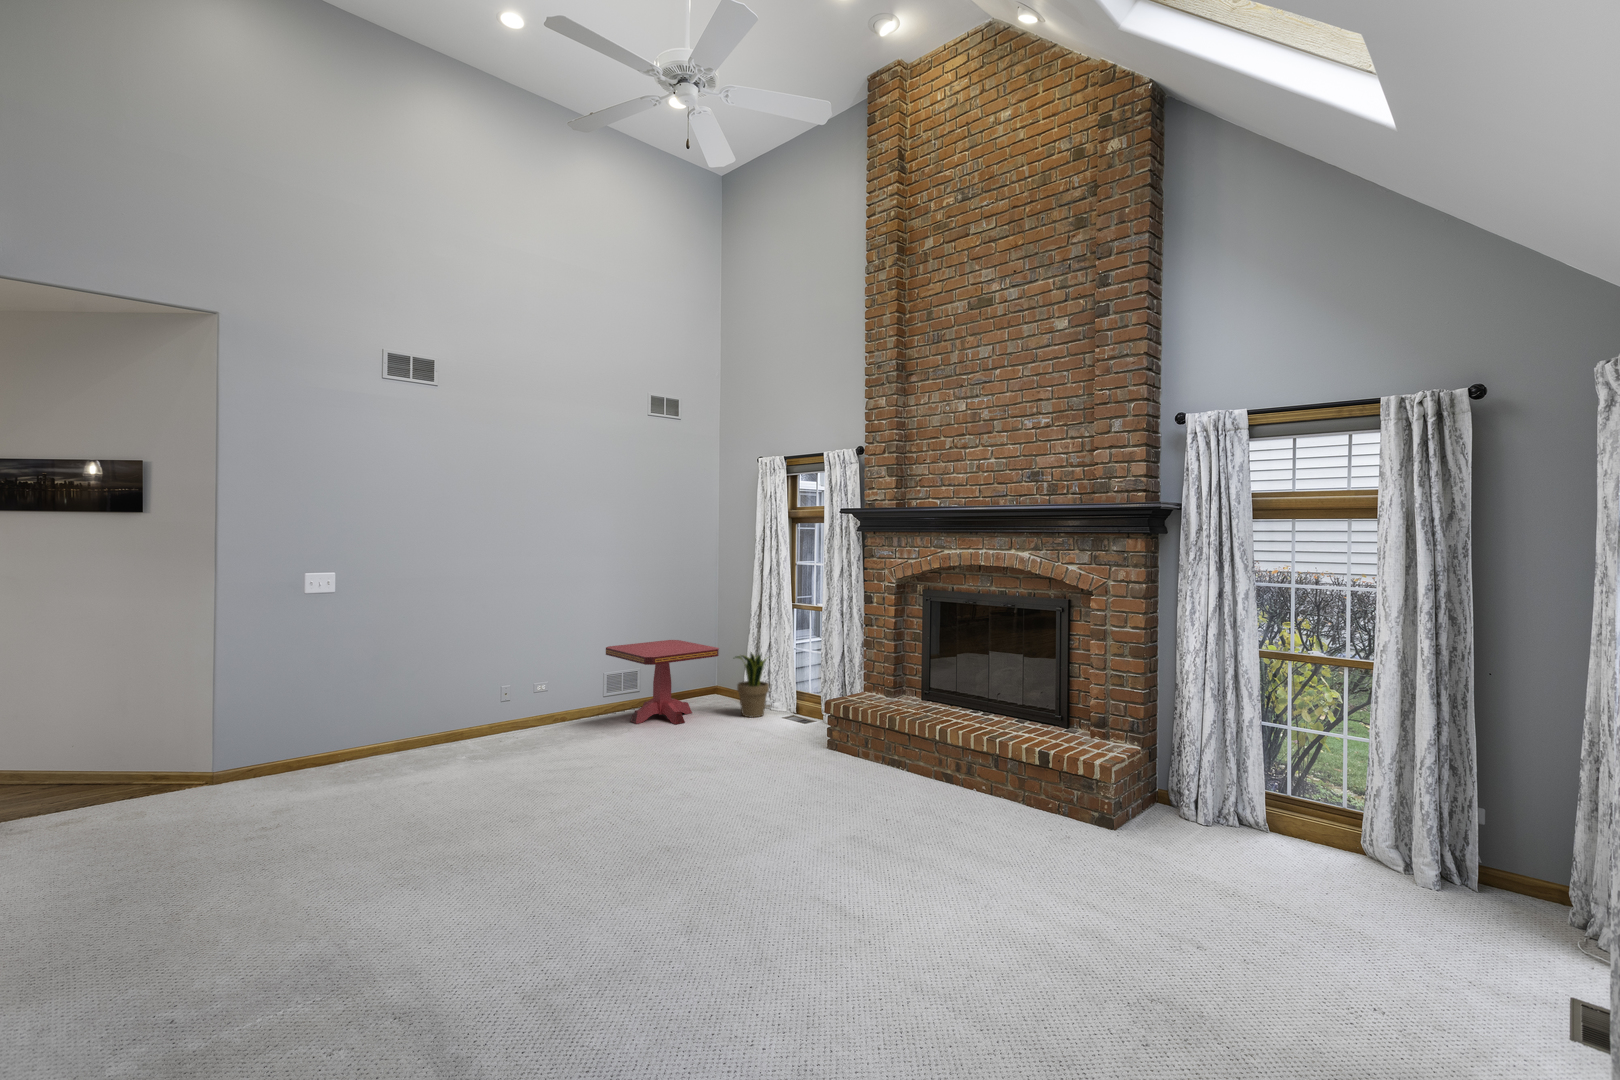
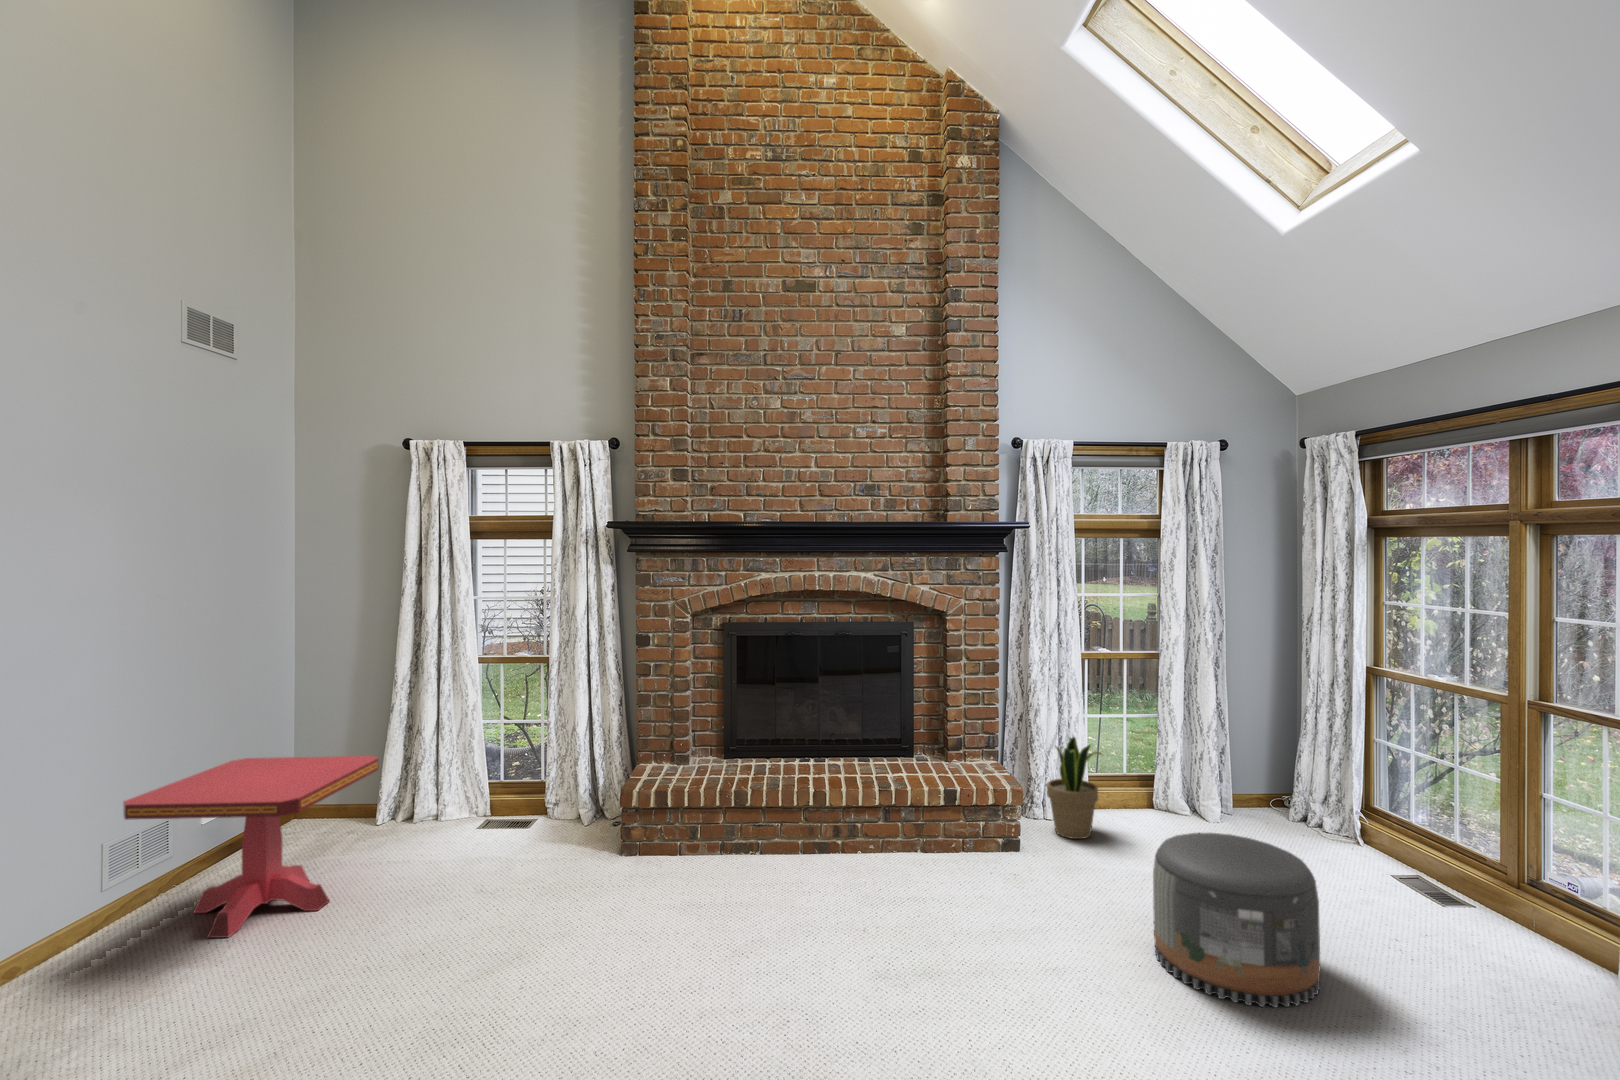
potted plant: present [735,653,769,717] -> present [1047,737,1102,839]
pouf: none [1018,812,1173,985] -> present [1153,833,1320,1008]

